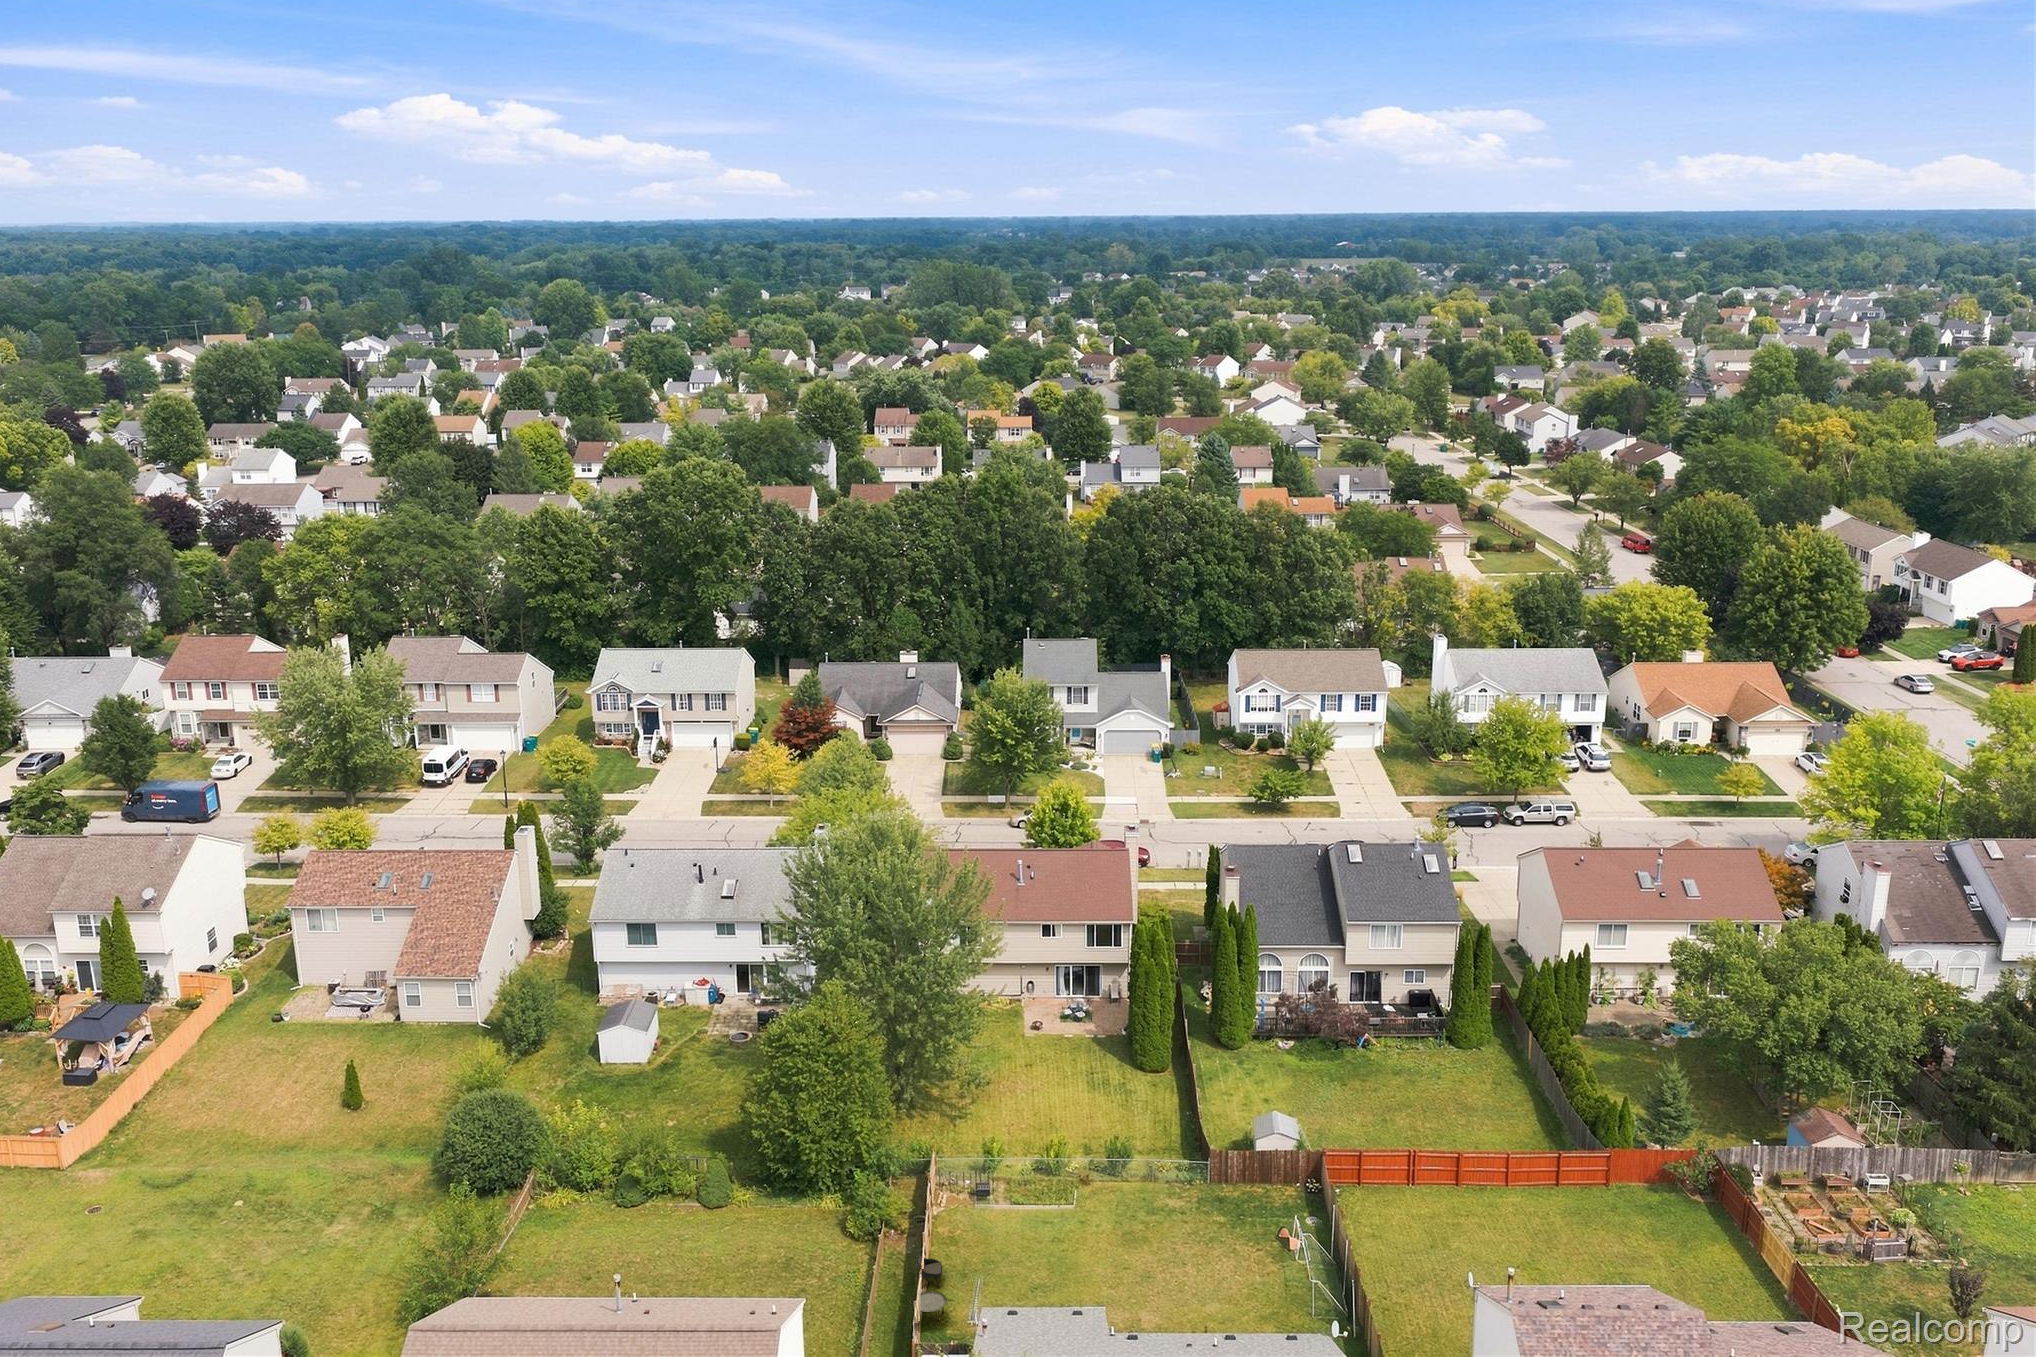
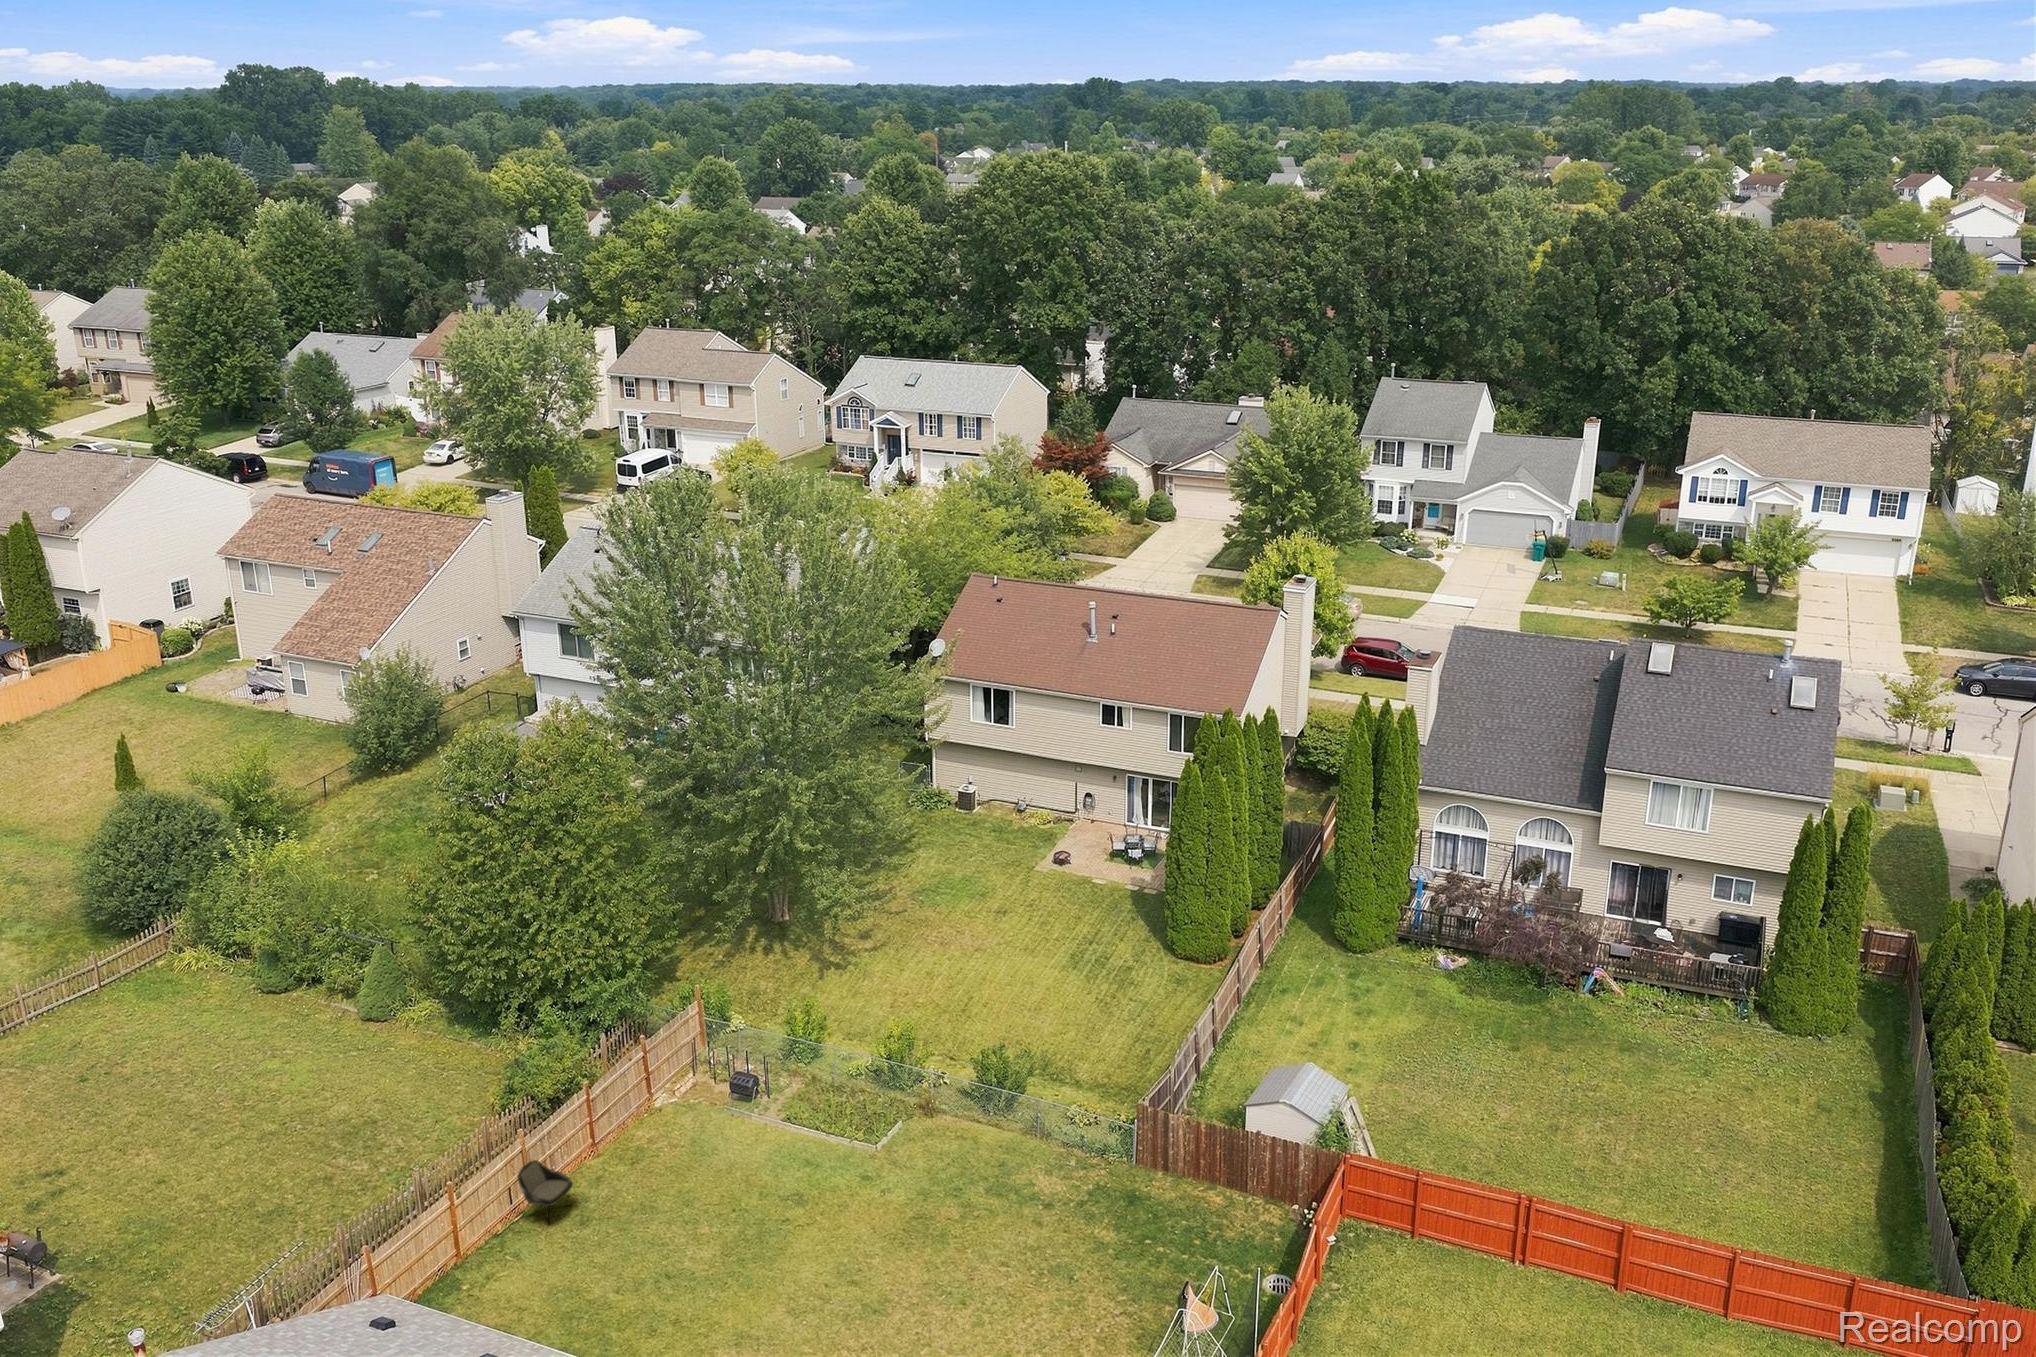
round table: present [913,1291,947,1325] -> none [446,1224,511,1291]

